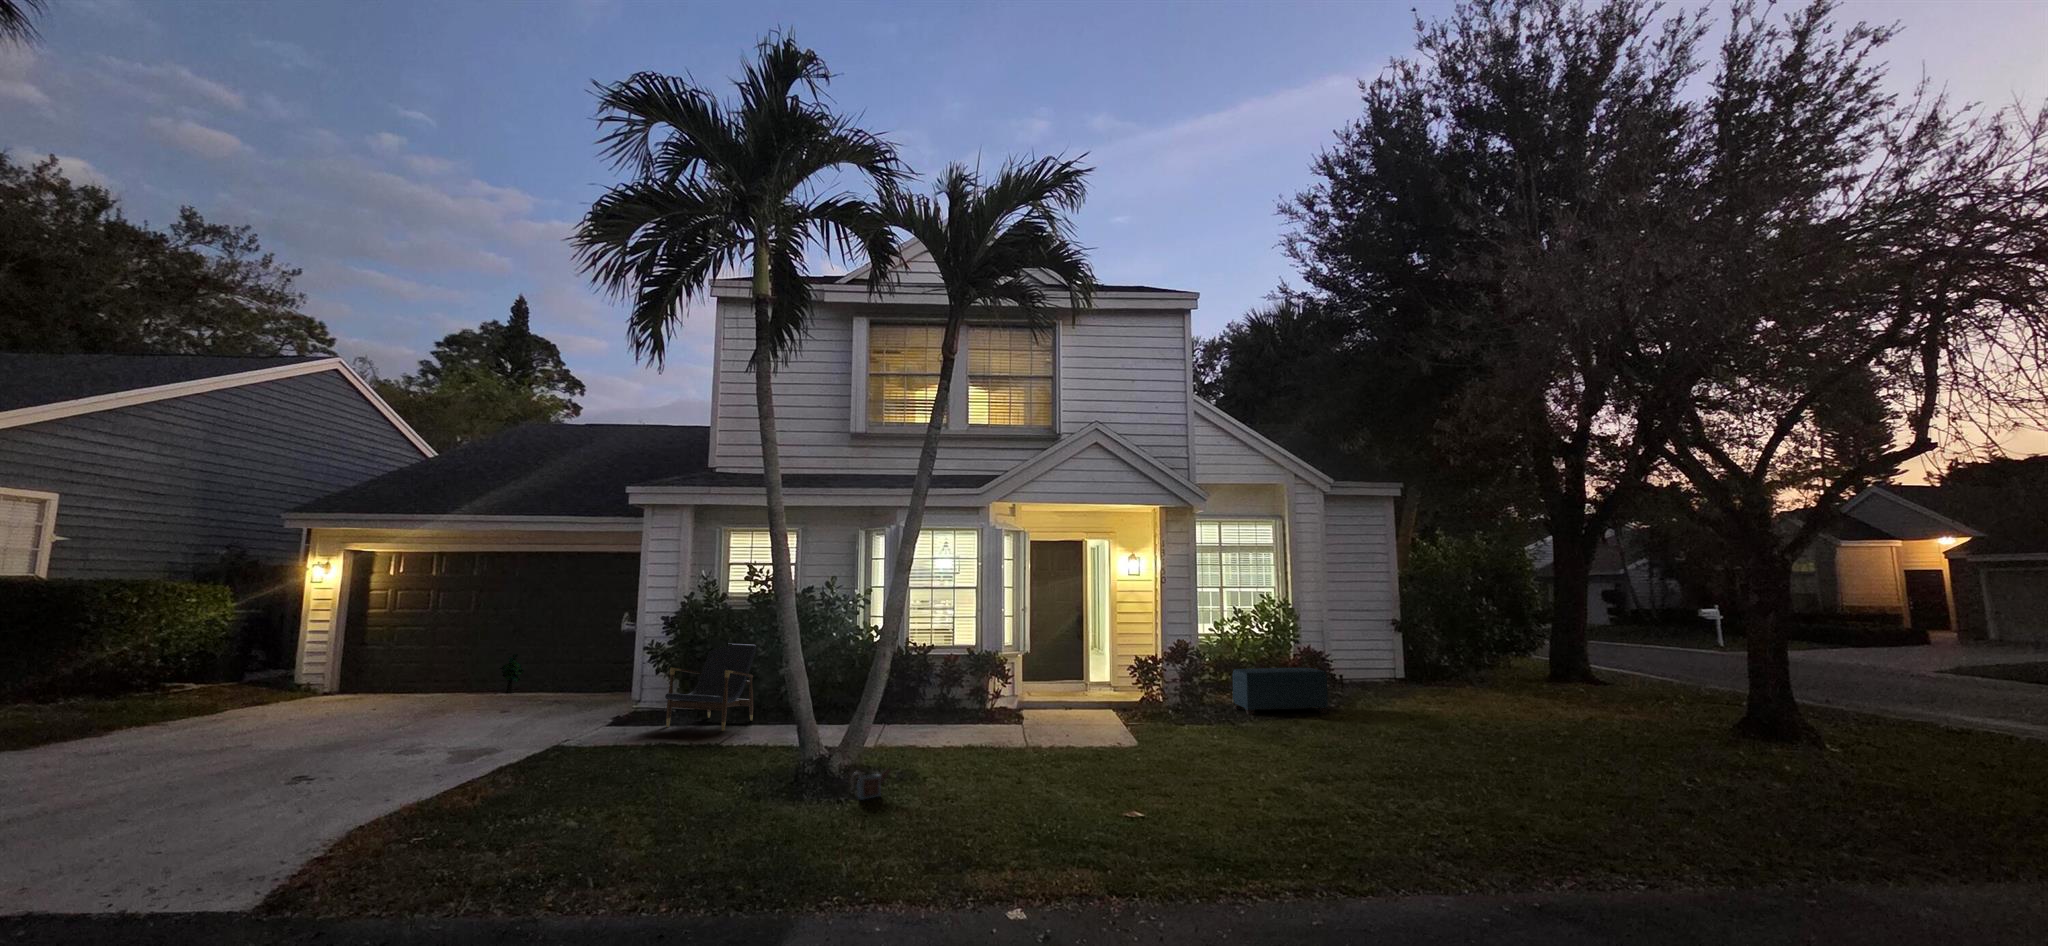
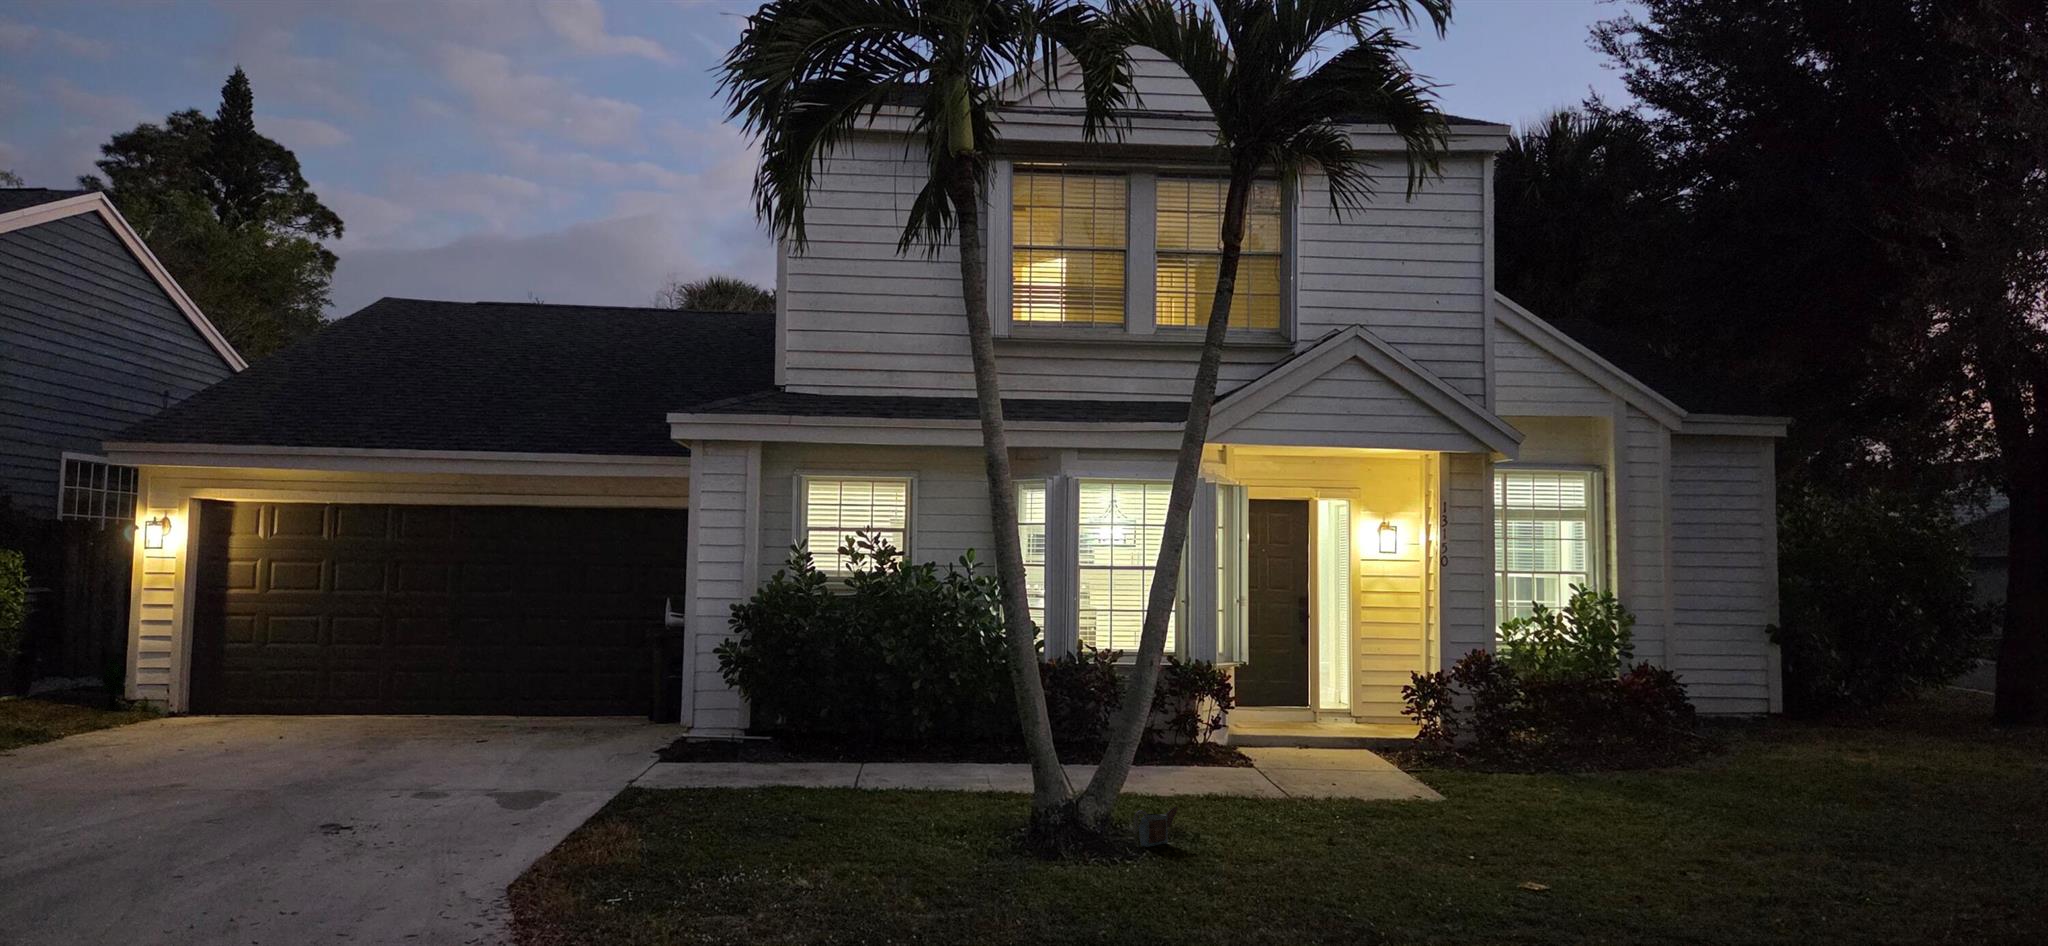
lounge chair: present [665,644,756,731] -> none [758,644,875,768]
decorative plant: present [500,654,524,693] -> present [98,653,128,710]
bench: present [1232,668,1328,715] -> none [1556,694,1699,760]

